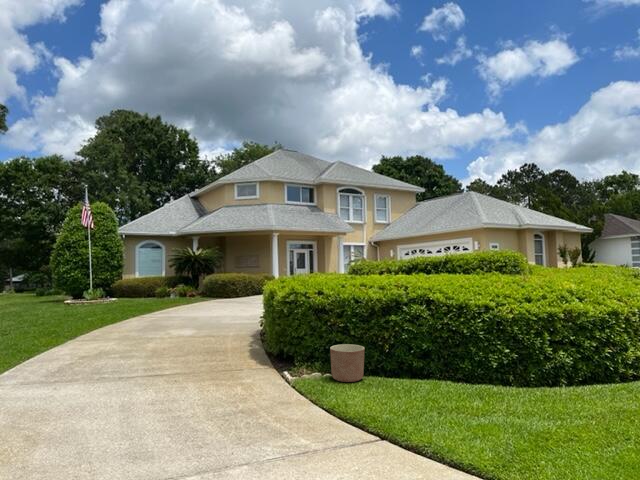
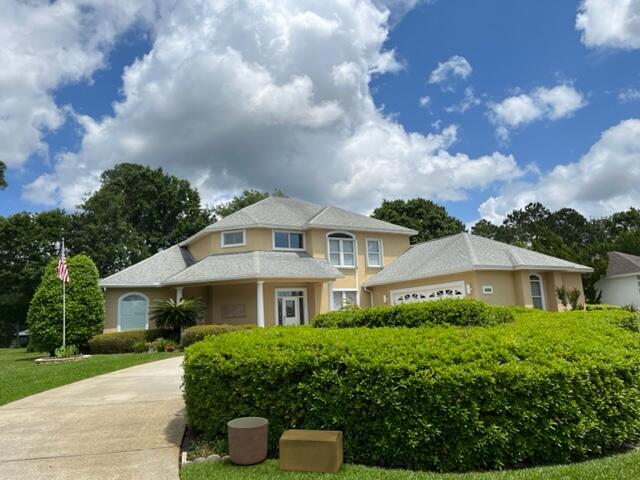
cardboard box: none [381,354,432,389] -> present [279,429,343,473]

